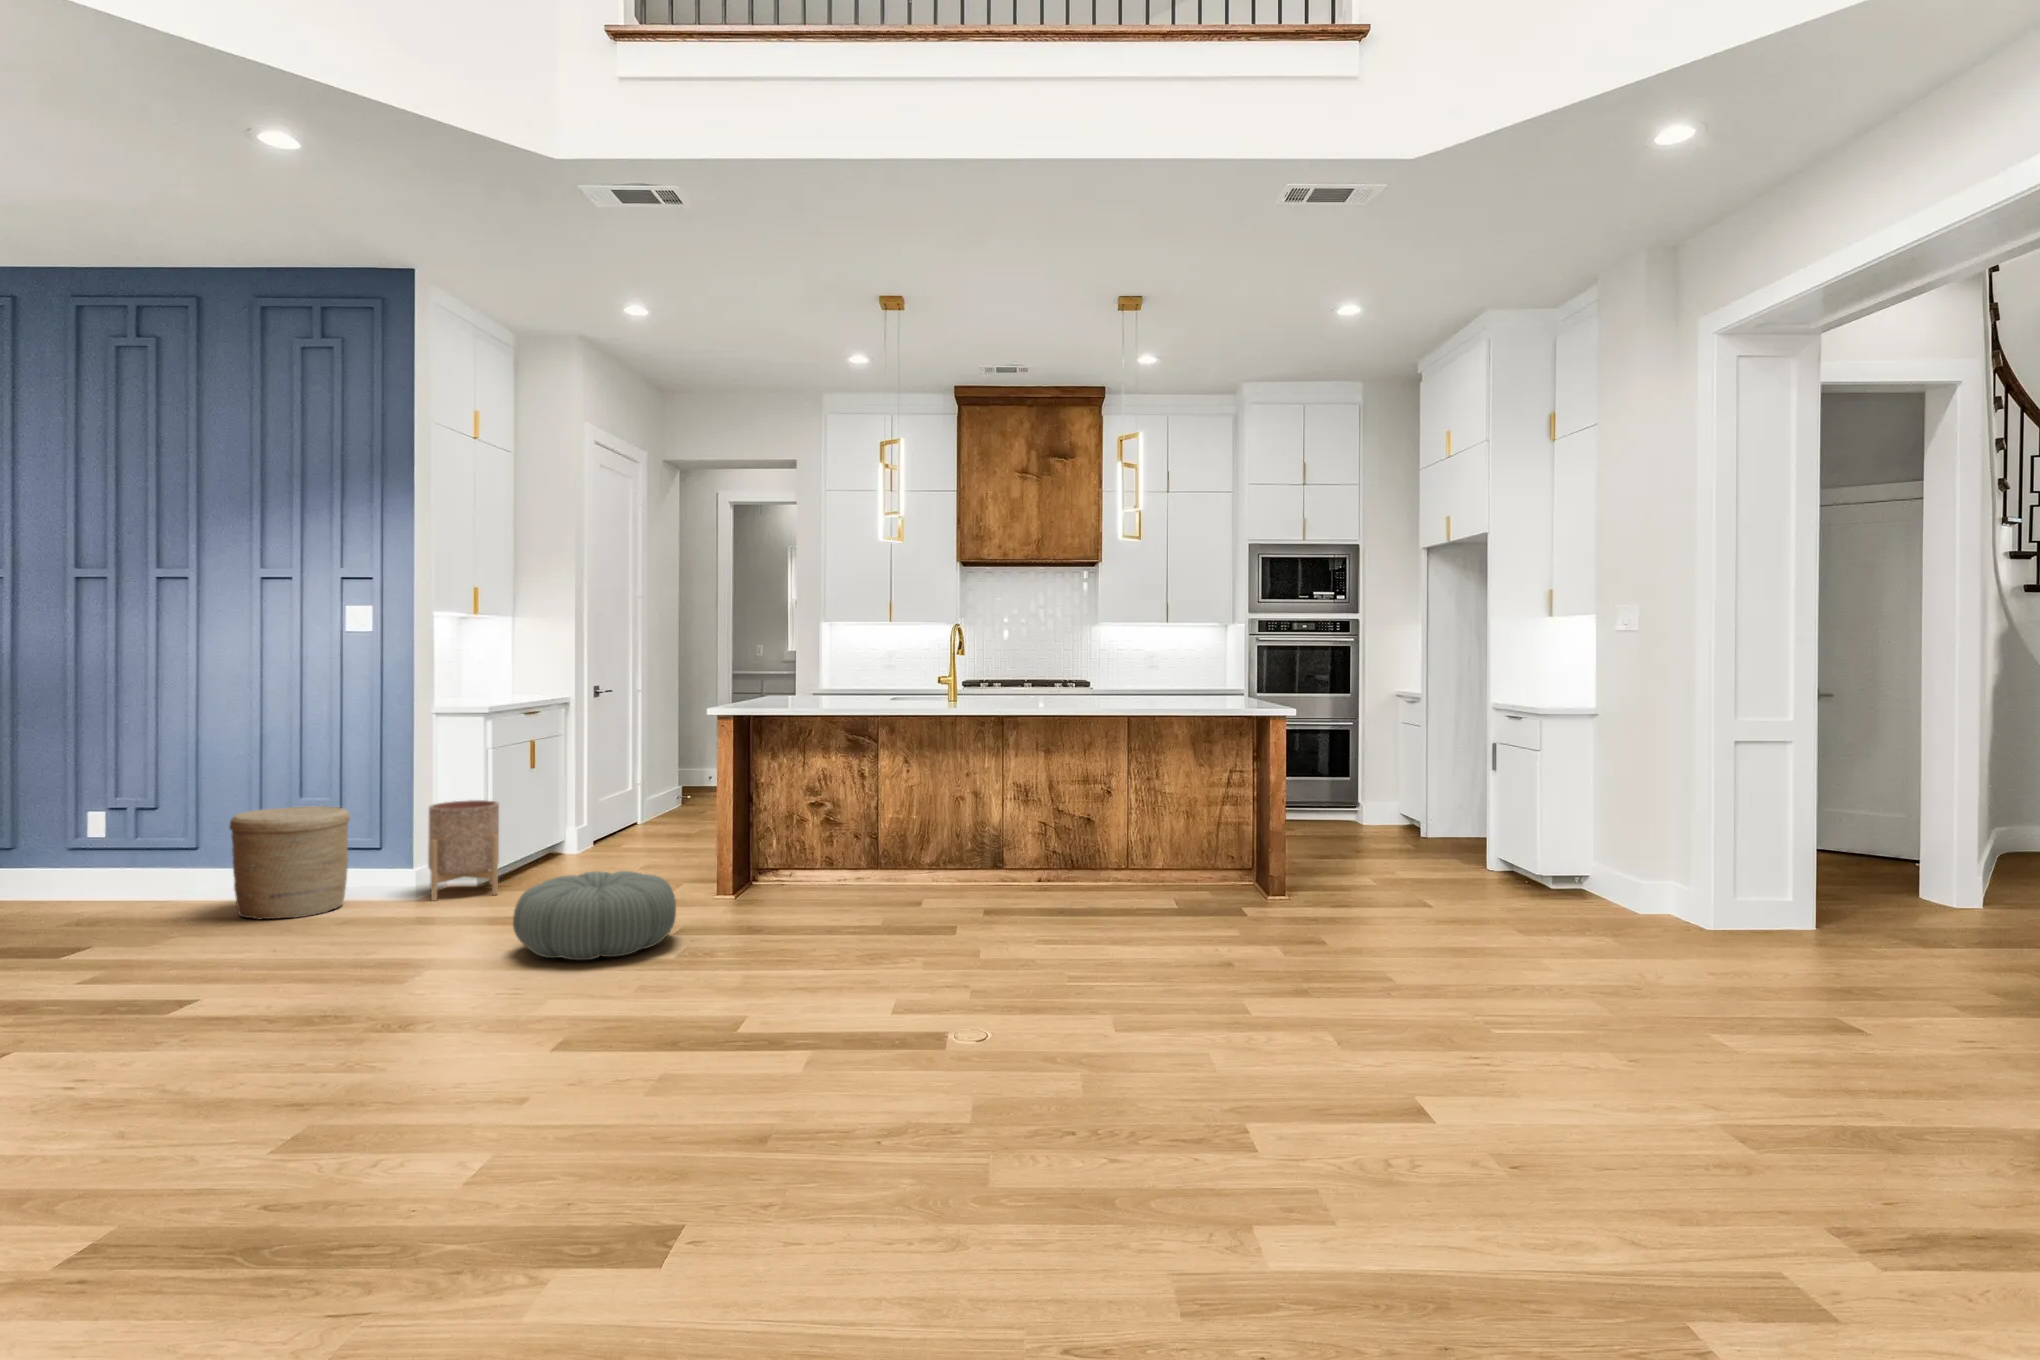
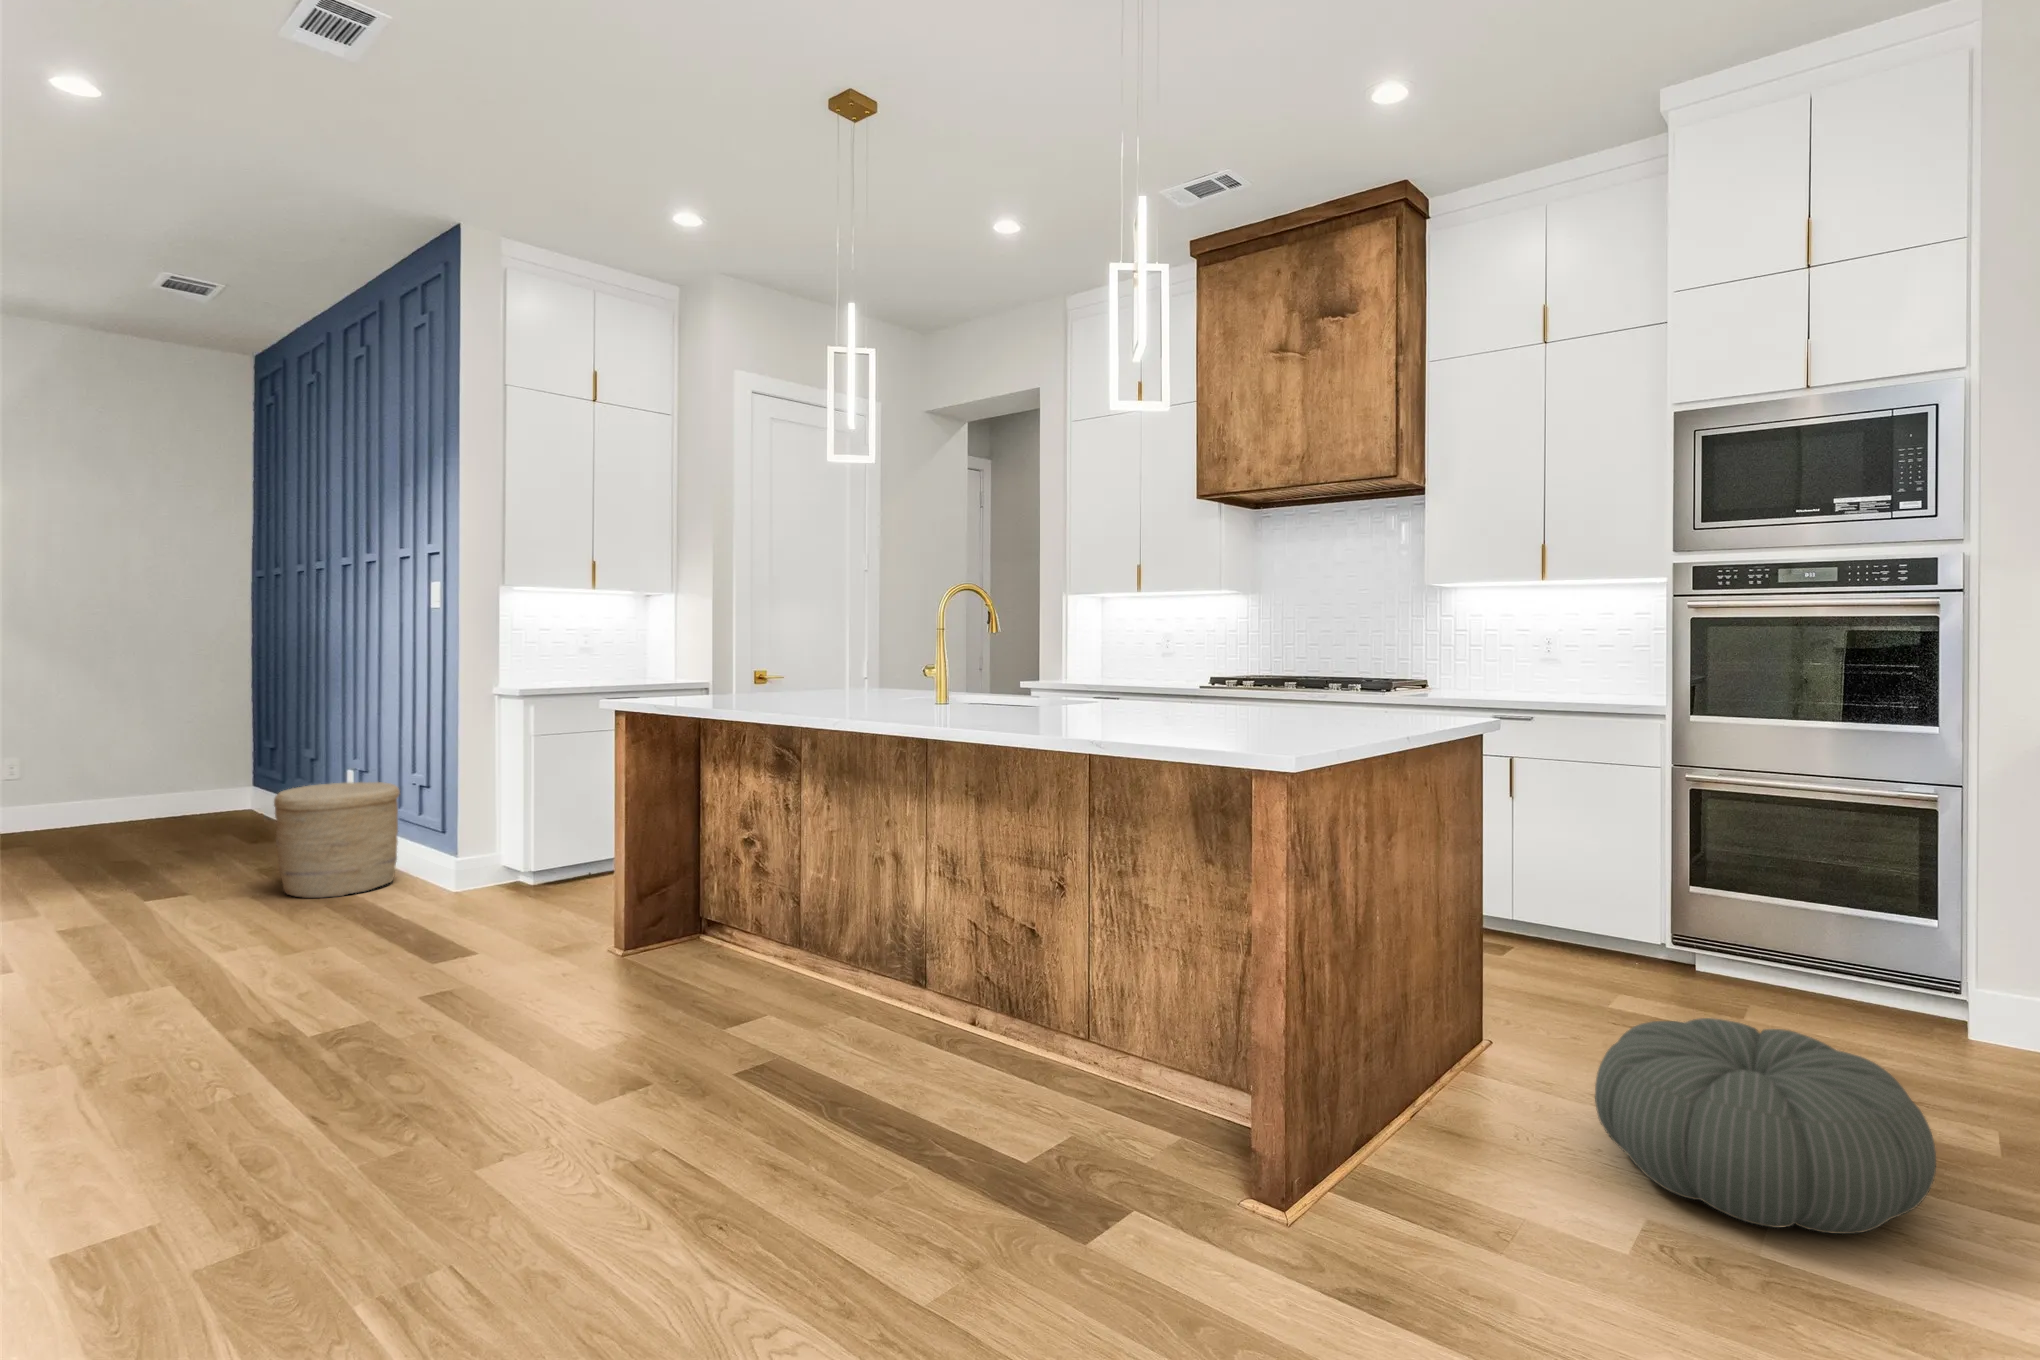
planter: present [428,800,499,901] -> none [434,790,537,901]
pouf: present [513,871,676,960] -> present [1595,1018,1936,1234]

